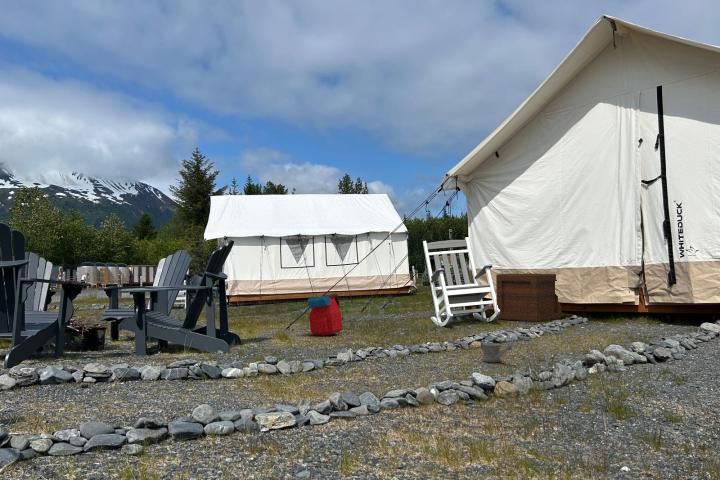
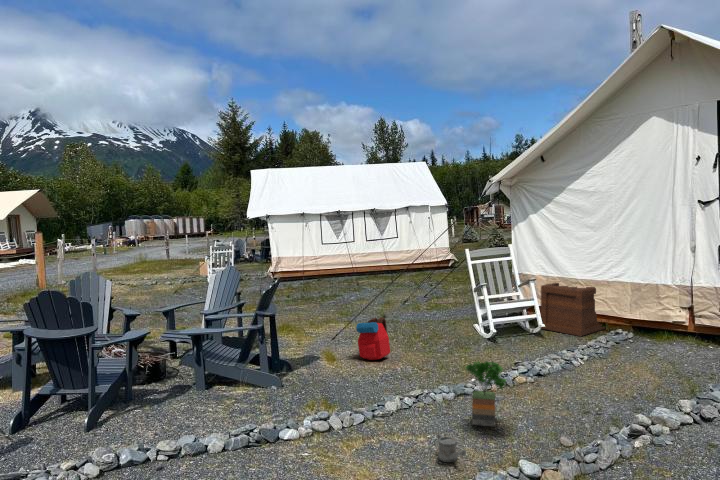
potted tree: none [412,296,456,362] -> present [465,361,506,426]
watering can: present [481,342,512,362] -> present [438,434,466,462]

